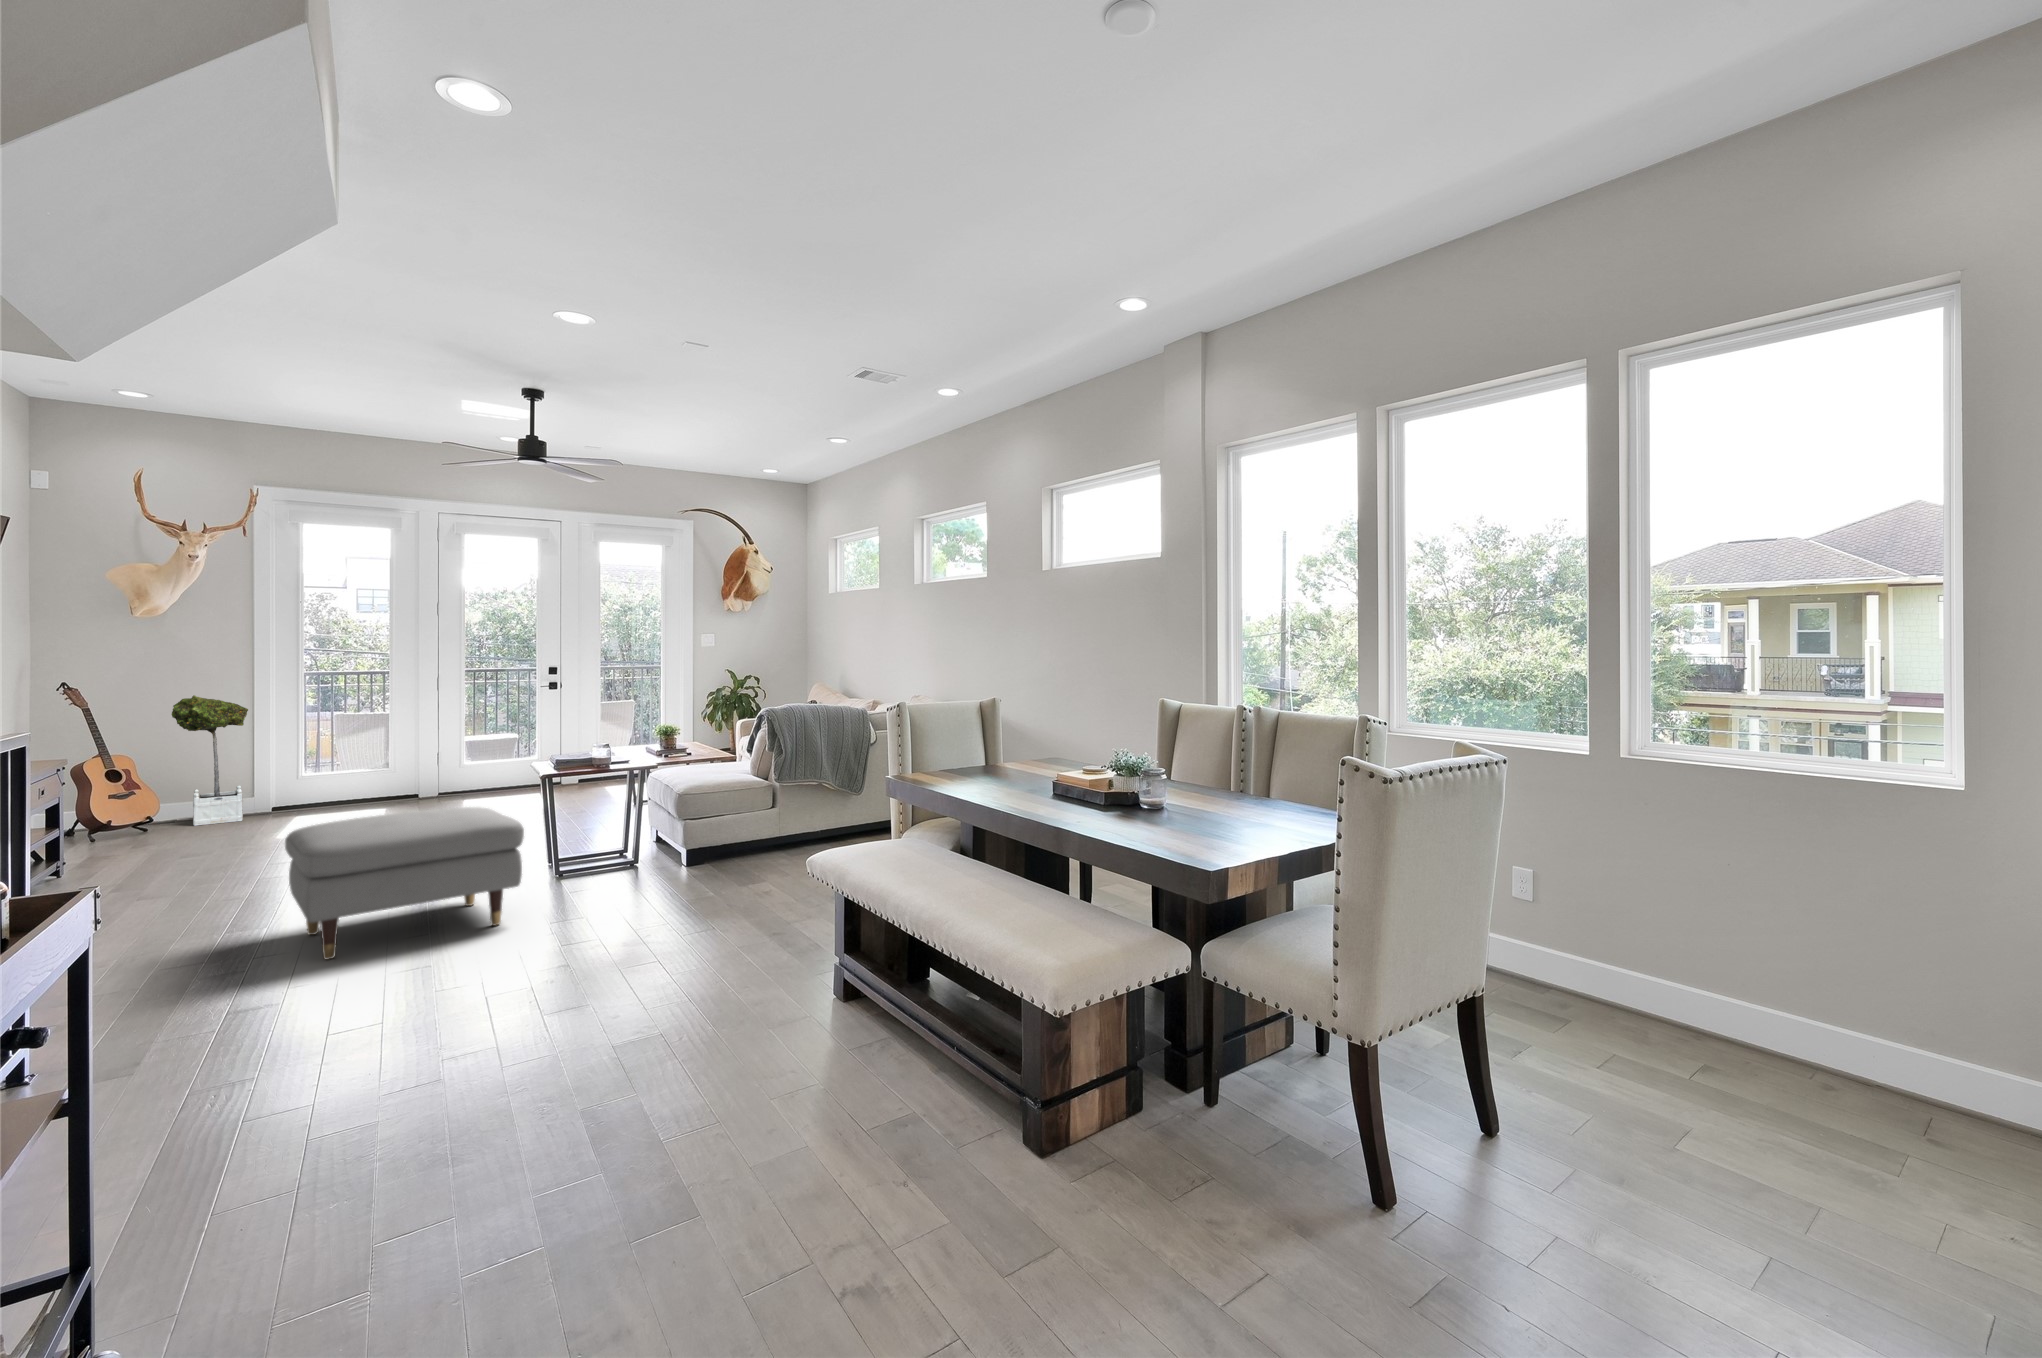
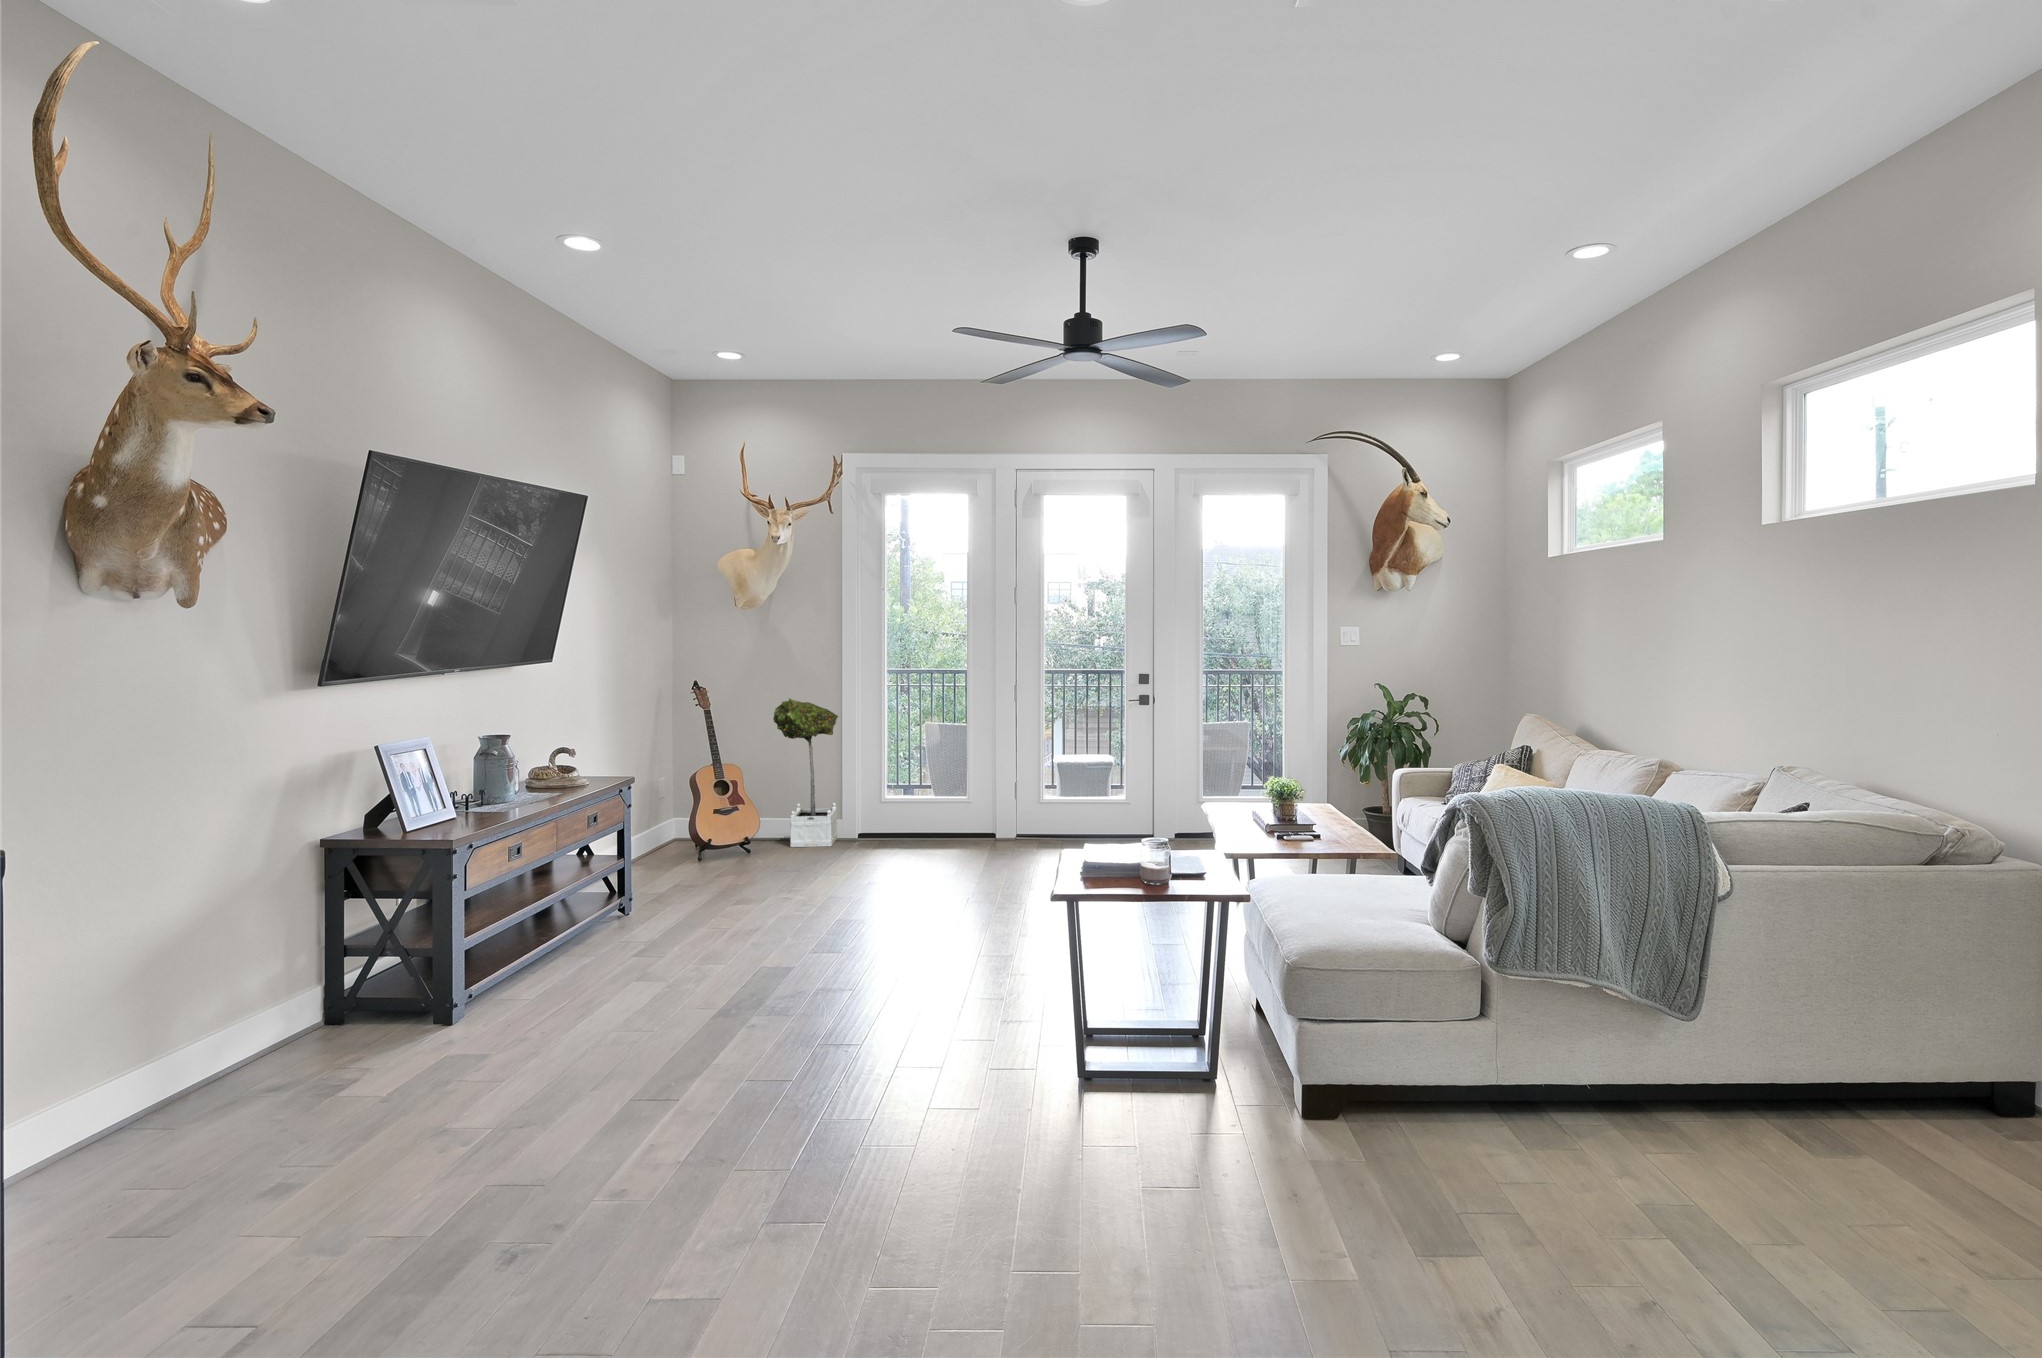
ottoman: present [285,807,524,960] -> none [611,960,983,1272]

